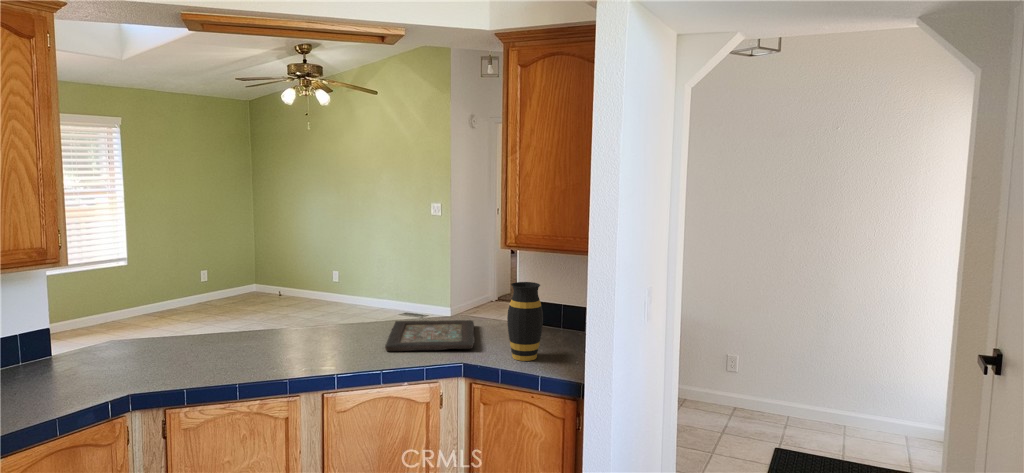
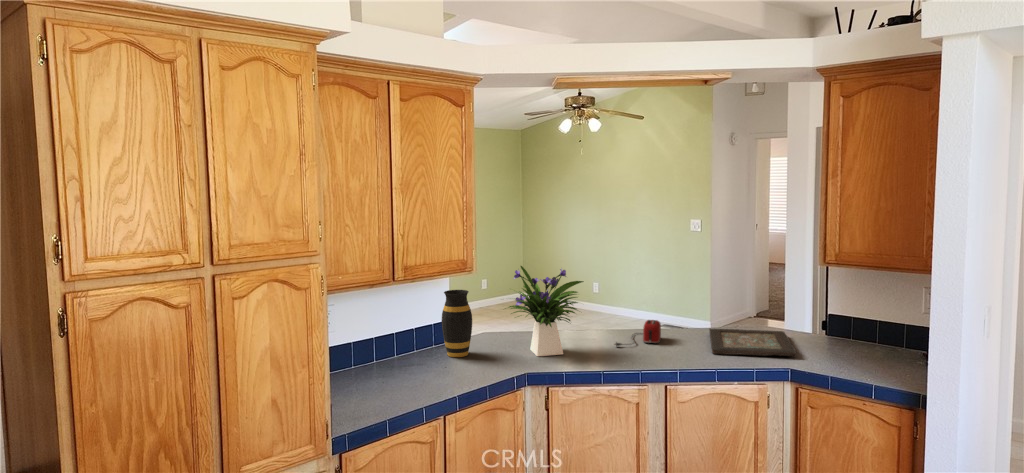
flower arrangement: none [114,255,233,369] -> present [508,266,584,356]
vase: present [507,282,543,361] -> present [442,290,472,357]
toaster: none [273,315,337,350] -> present [614,320,661,346]

